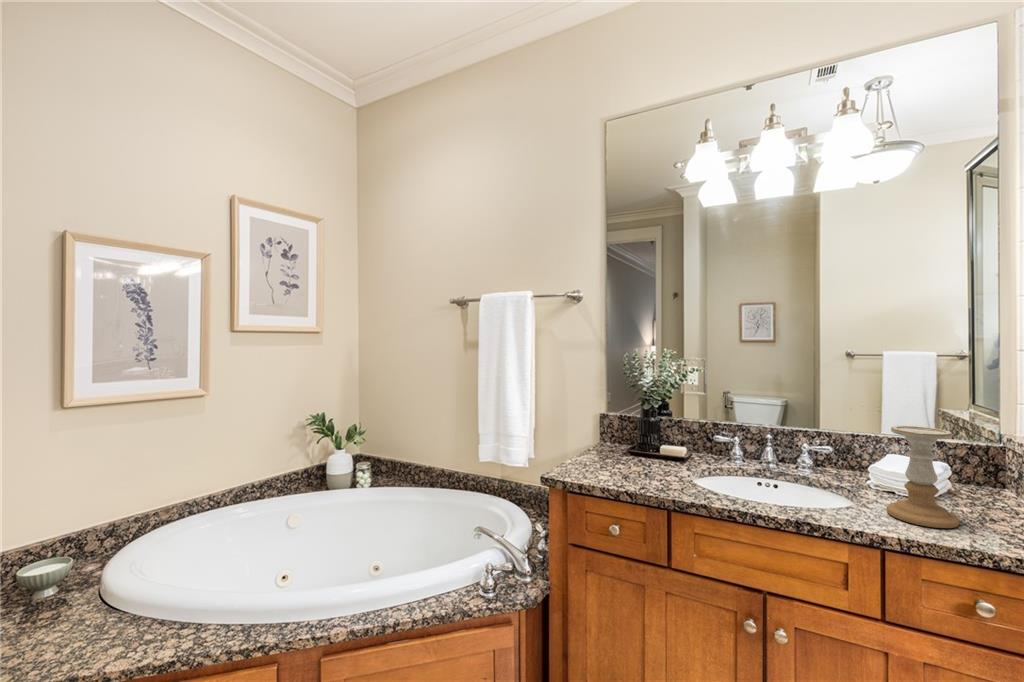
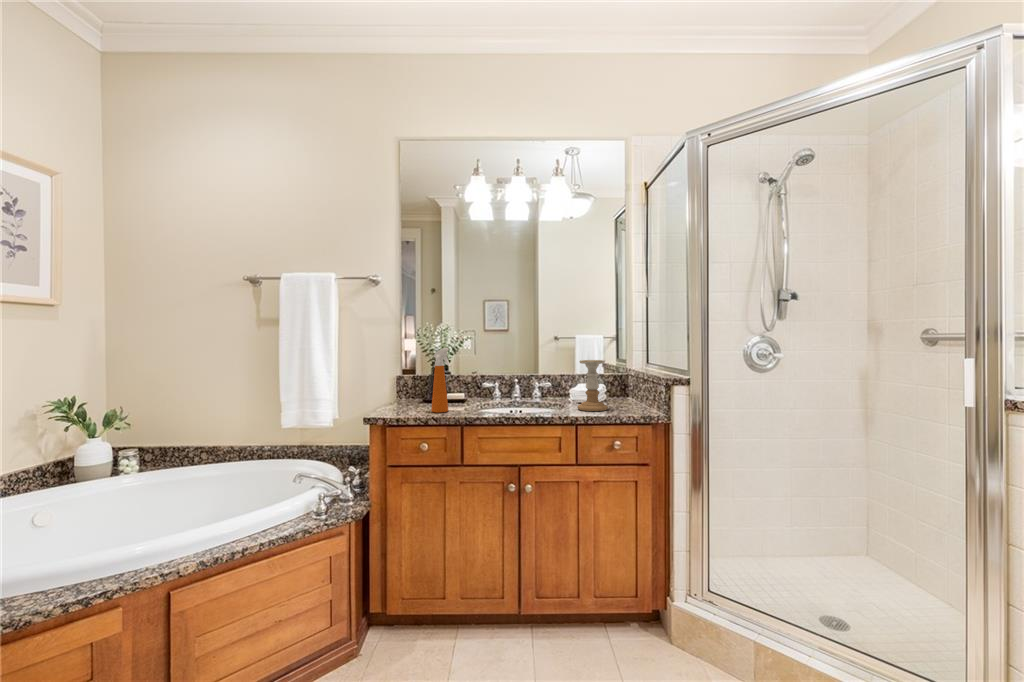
spray bottle: none [631,391,657,480] -> present [431,348,451,413]

